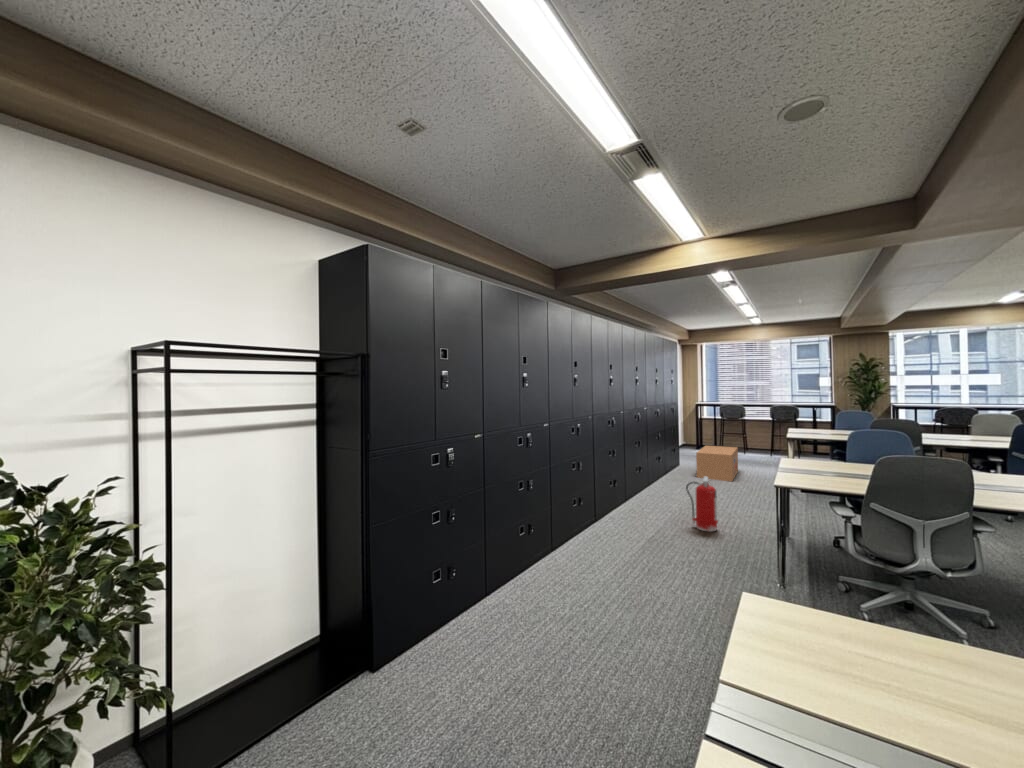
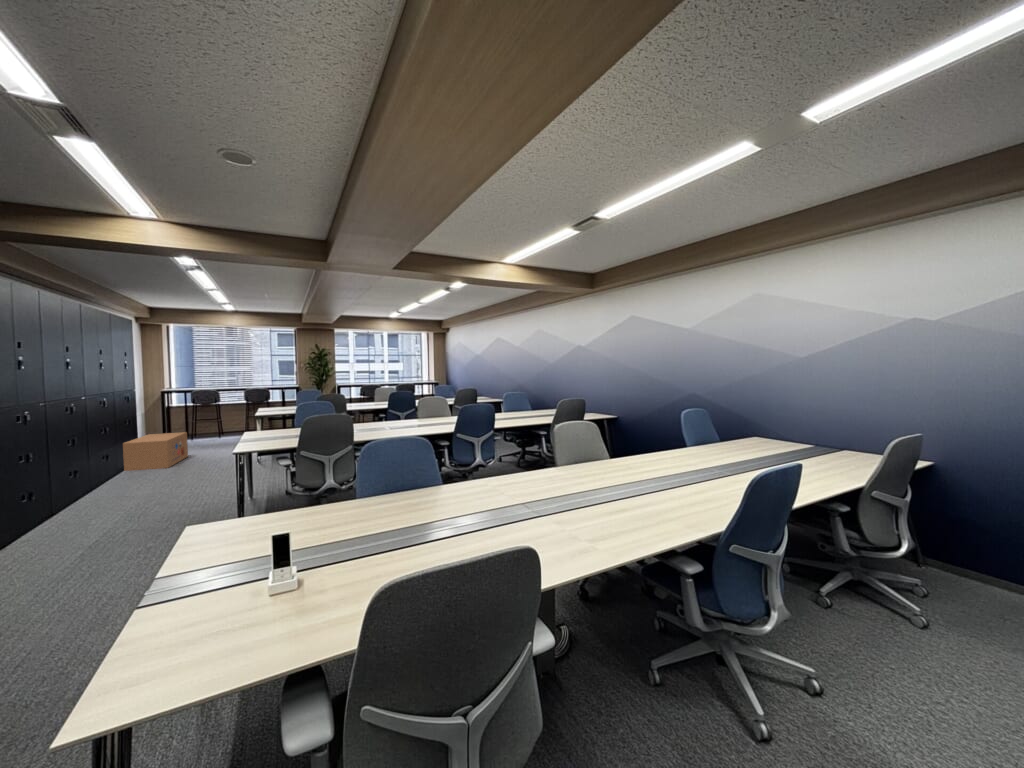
fire extinguisher: present [686,477,718,531] -> none [34,467,83,529]

